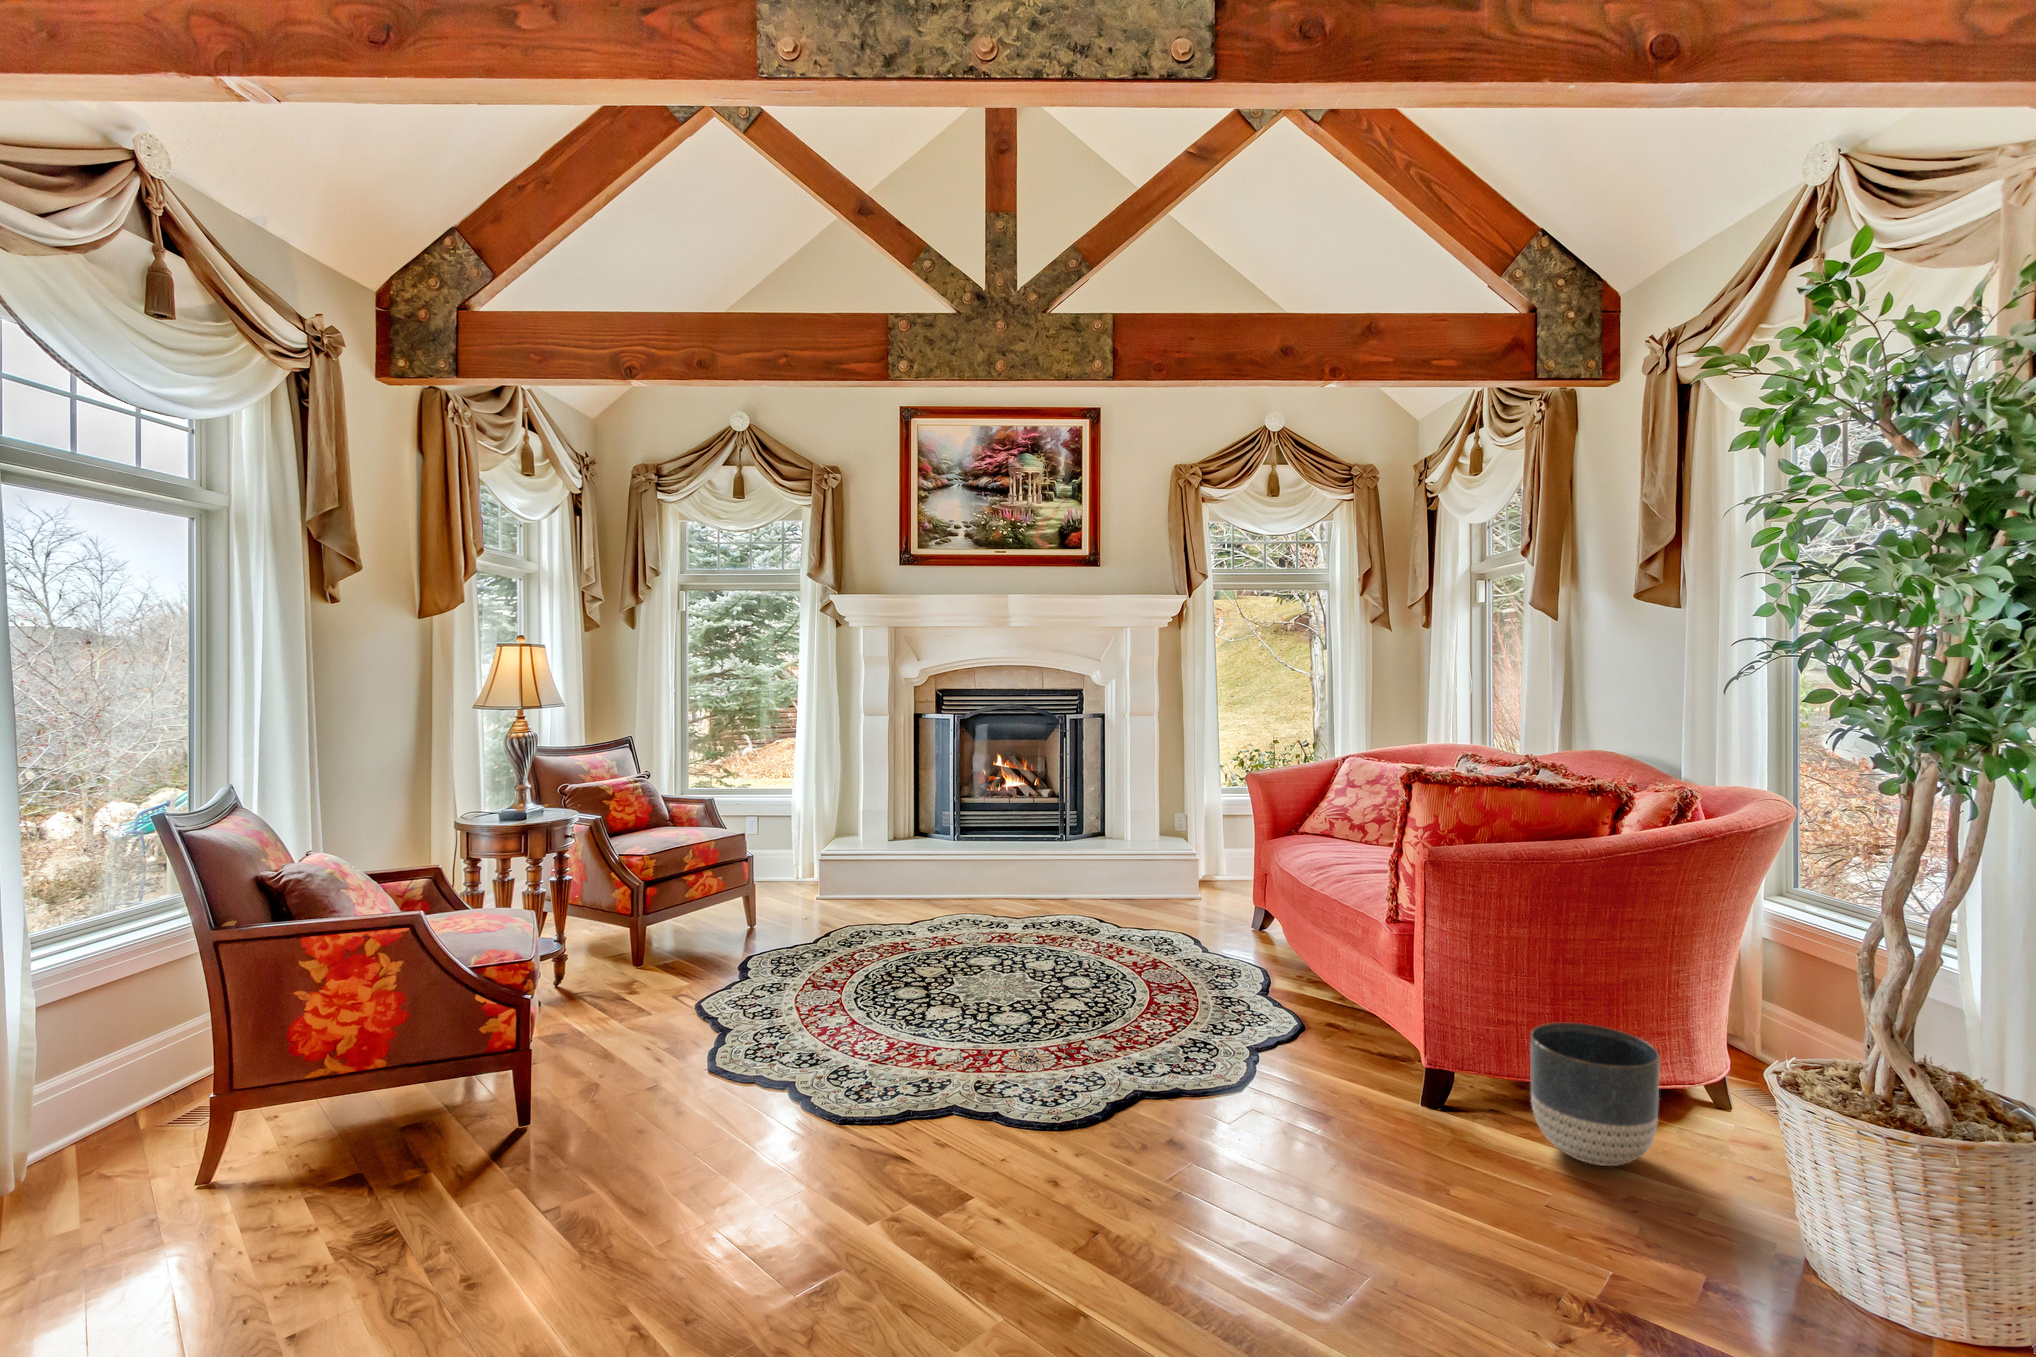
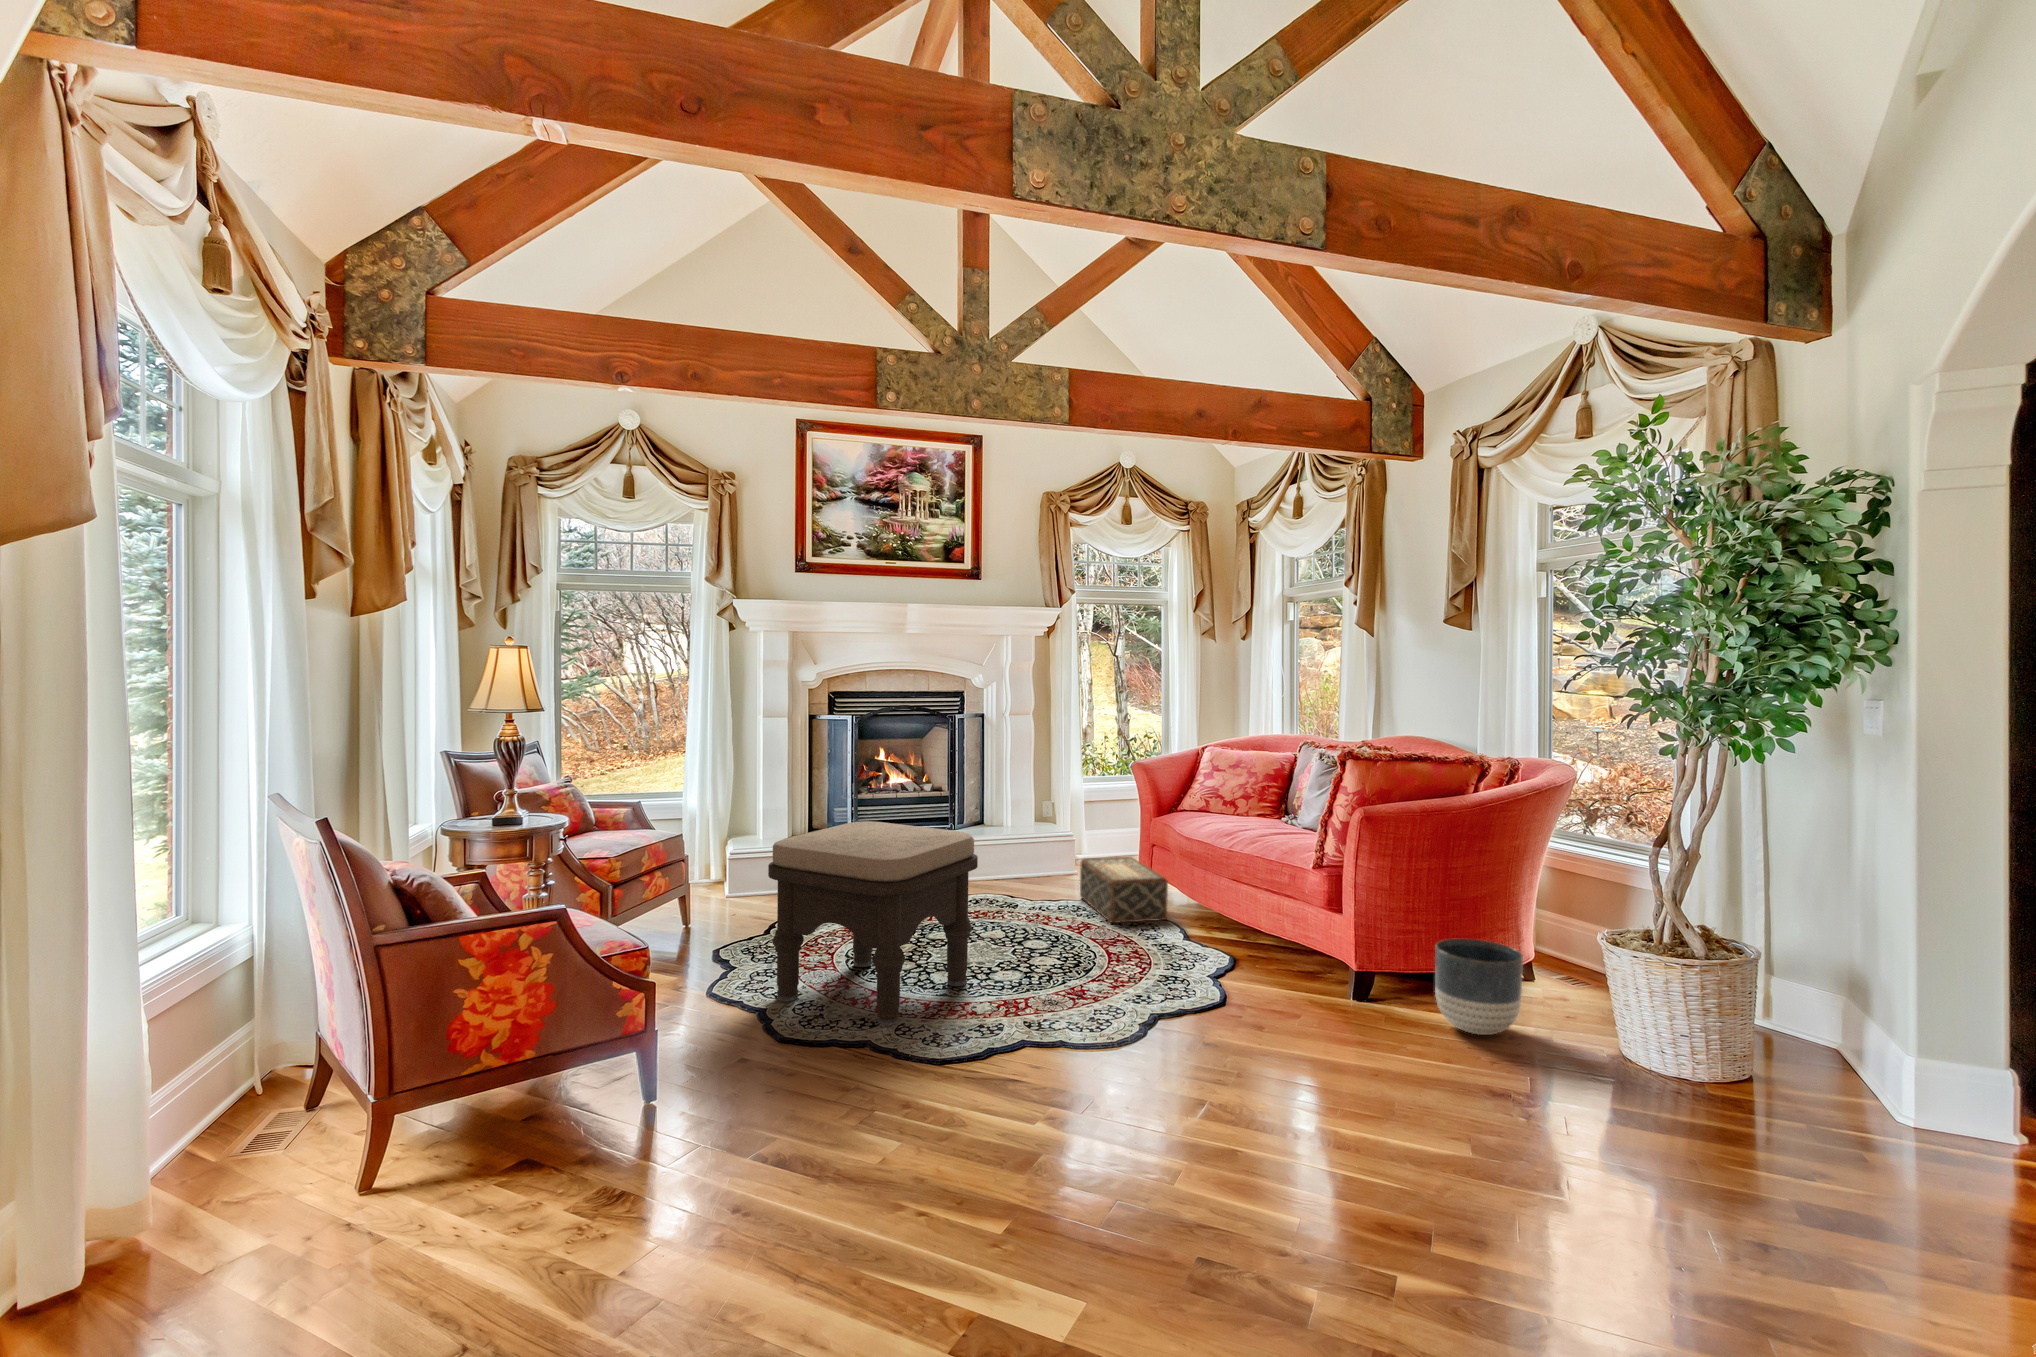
ottoman: none [747,830,980,1062] -> present [768,821,978,1025]
woven basket: none [1182,880,1266,959] -> present [1080,857,1168,923]

